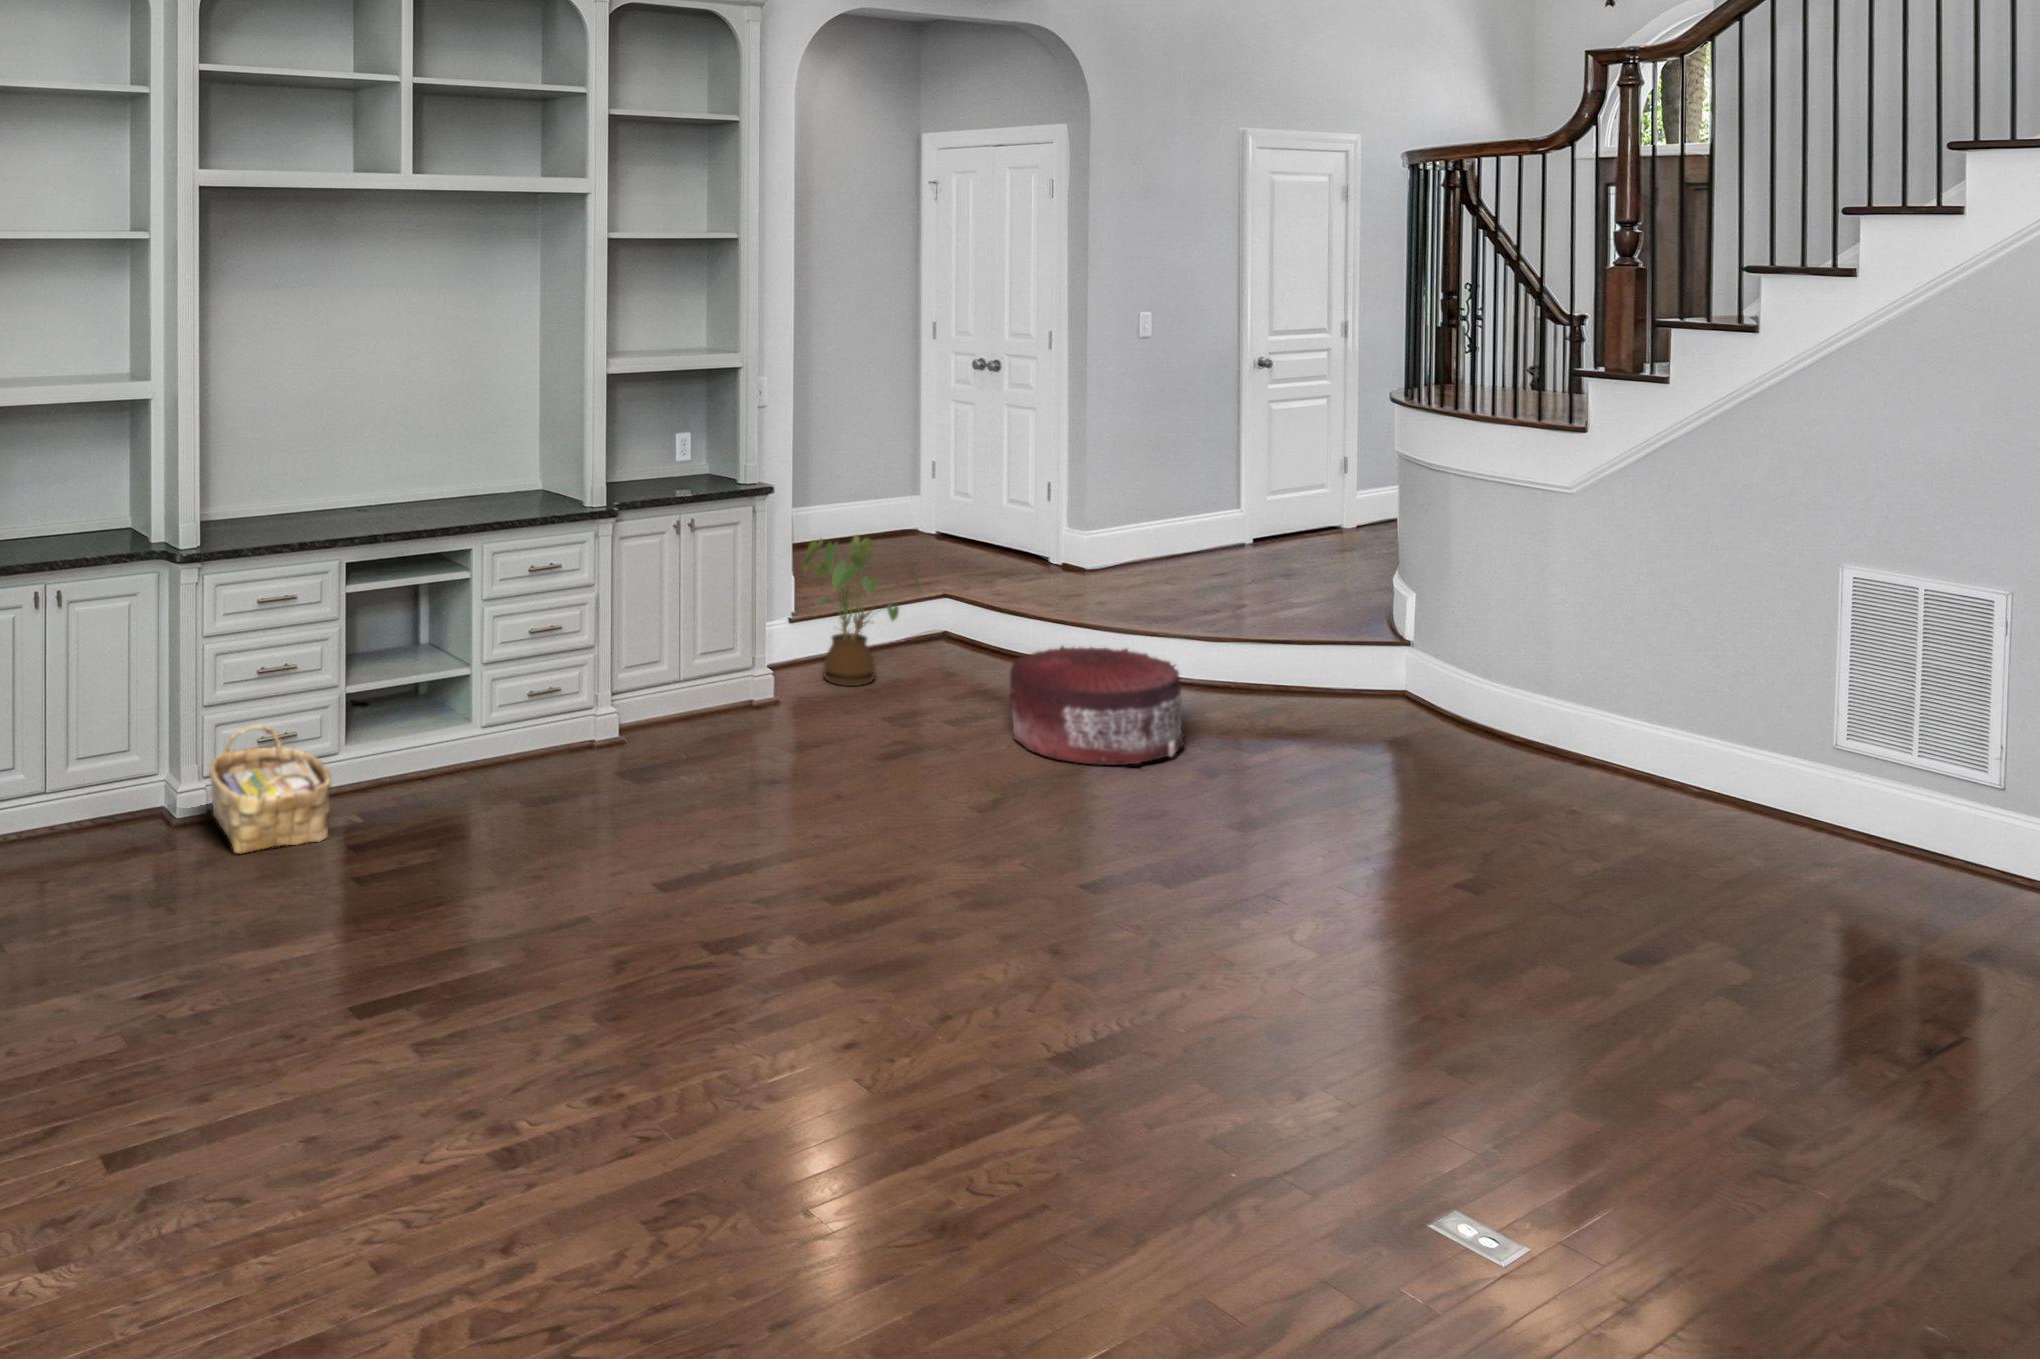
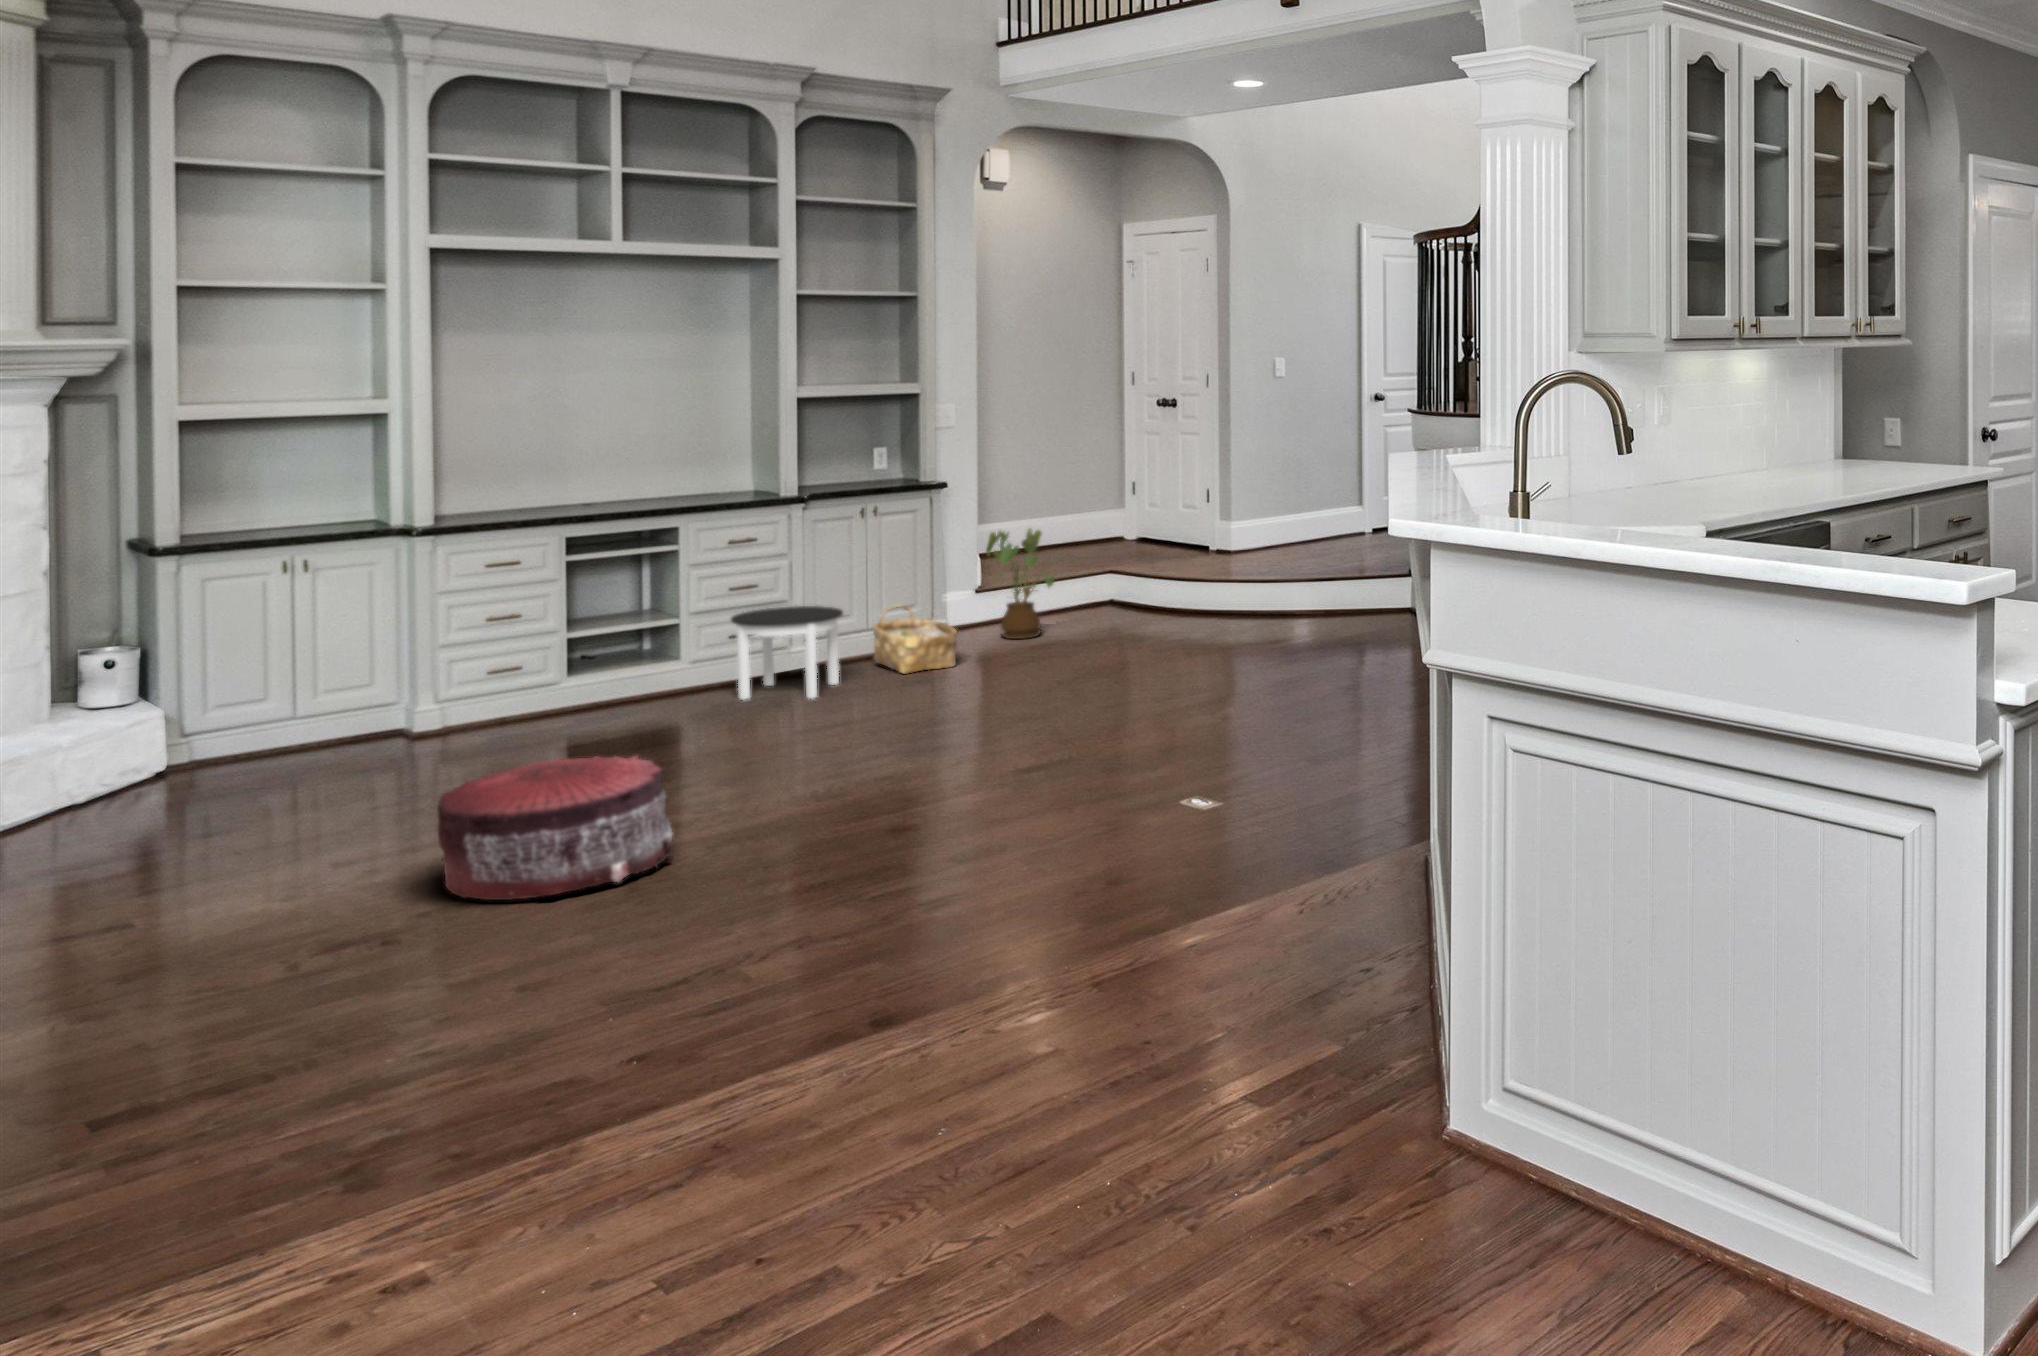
pouf: present [1009,646,1185,765] -> present [437,756,672,900]
round table: none [530,650,667,788] -> present [731,606,843,700]
woven basket: present [209,725,331,854] -> present [873,605,957,674]

